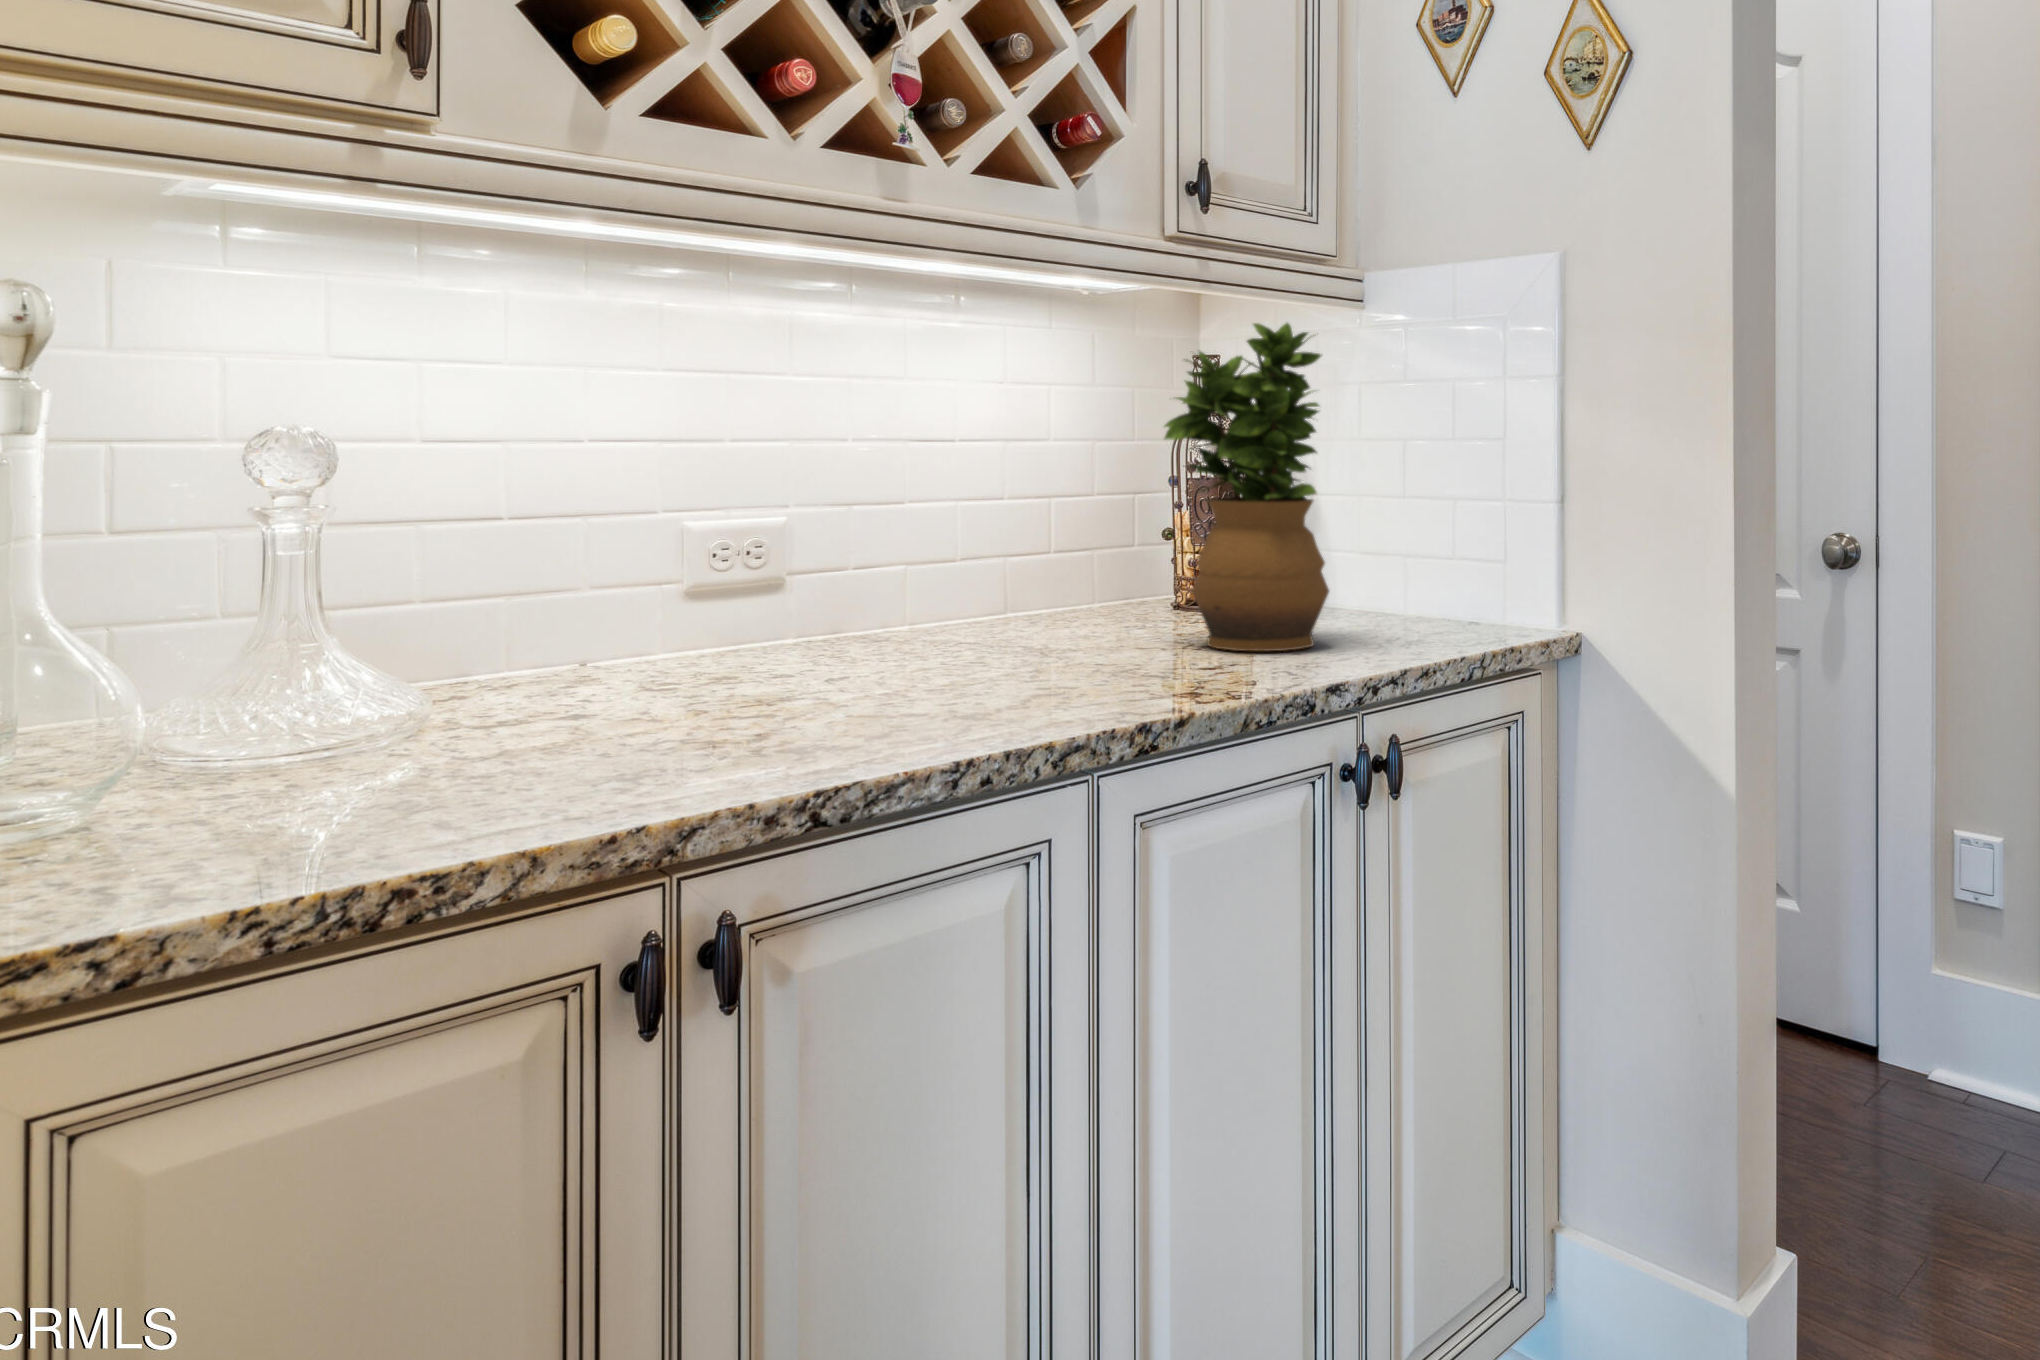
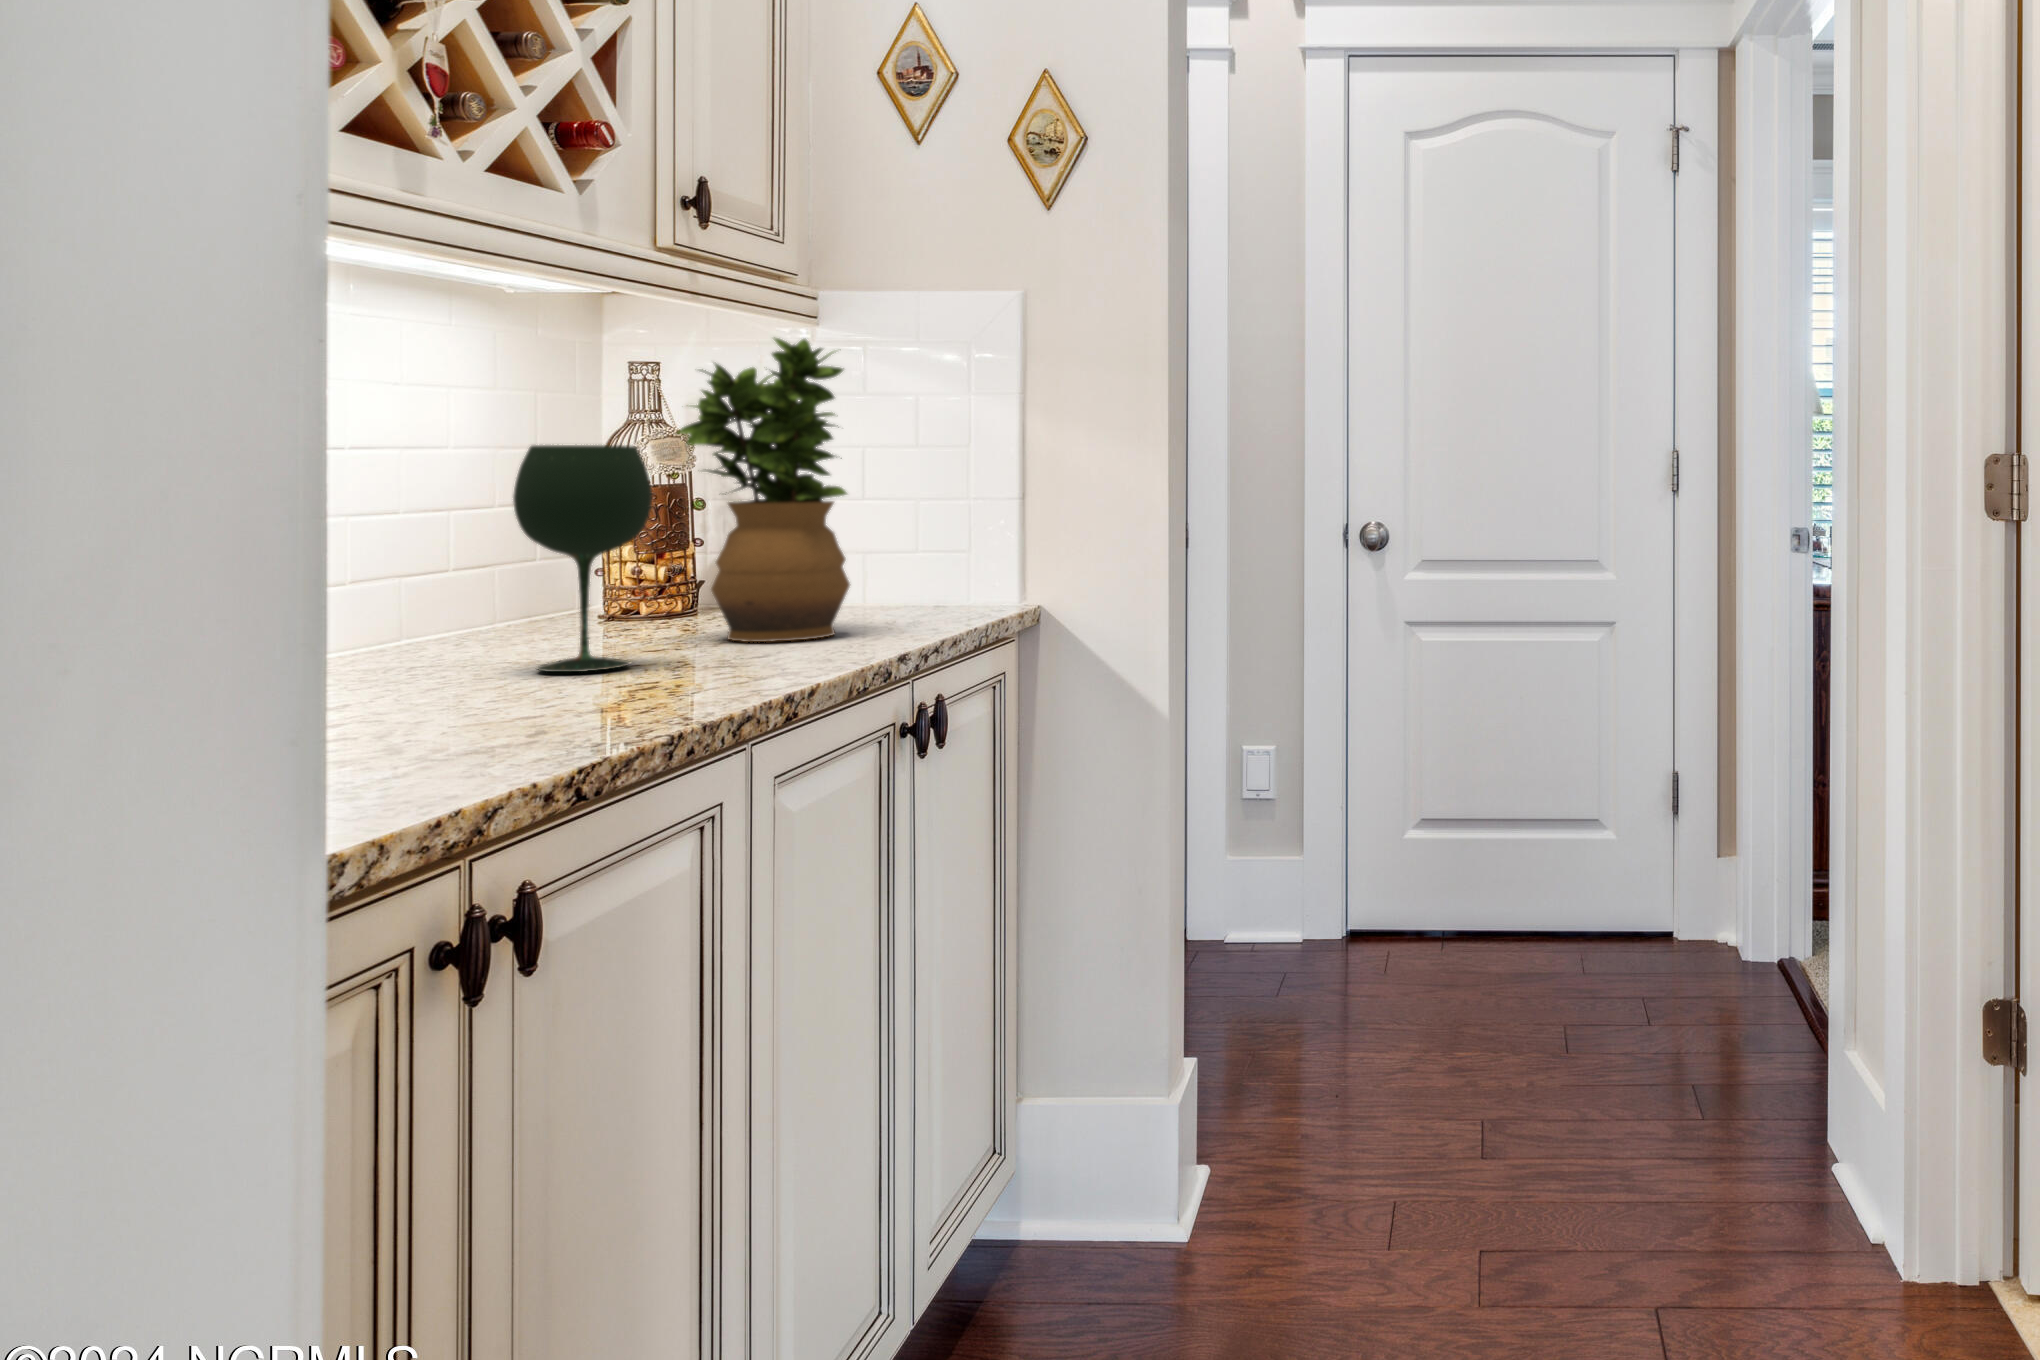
wine glass: none [971,442,1092,672] -> present [513,445,652,672]

